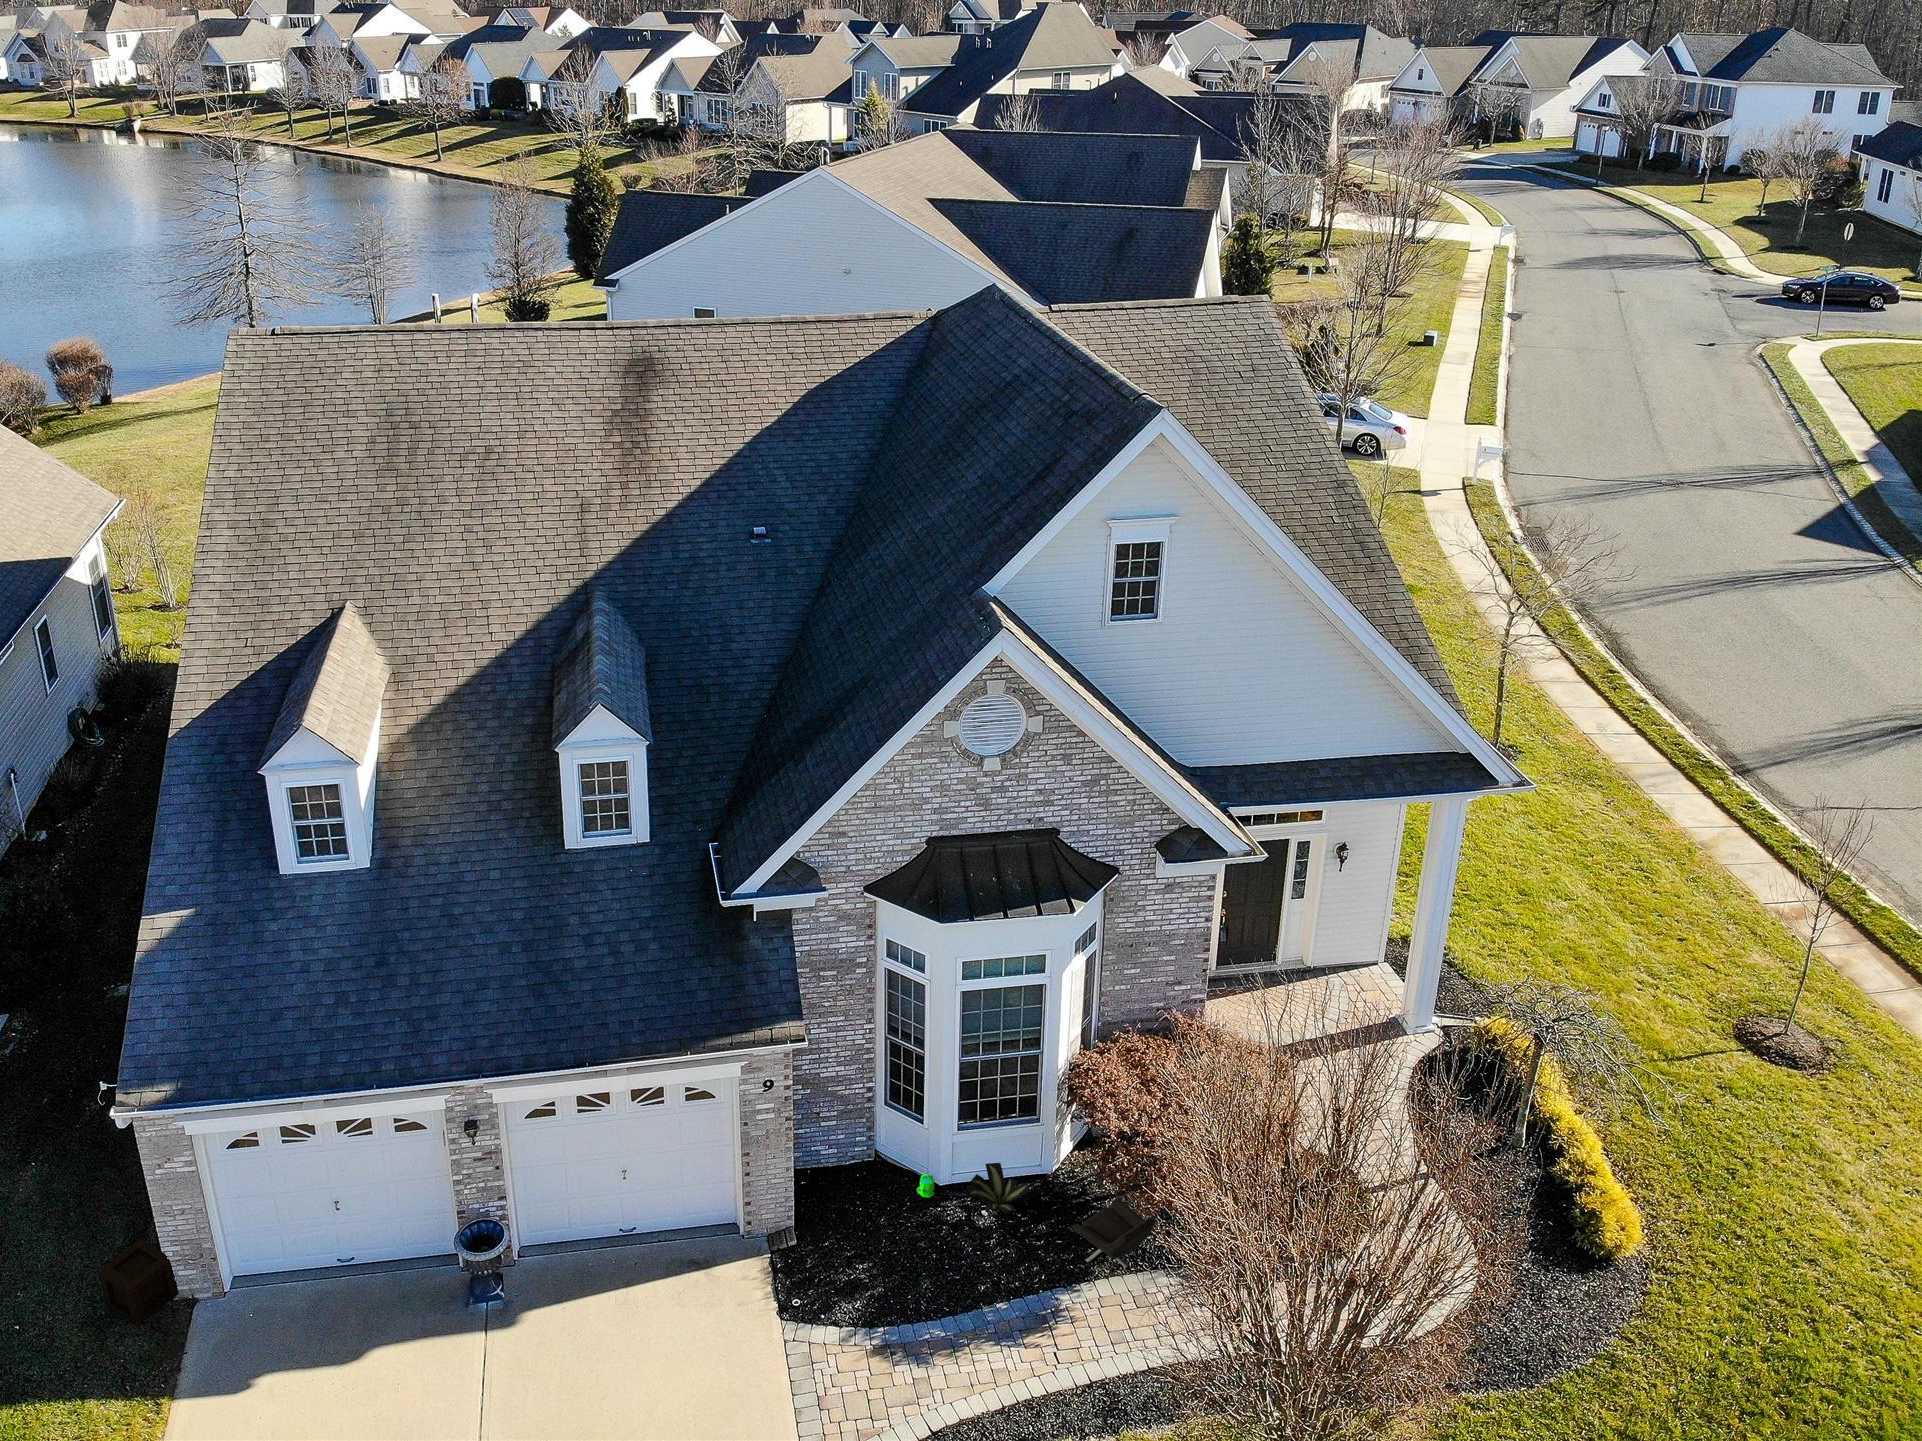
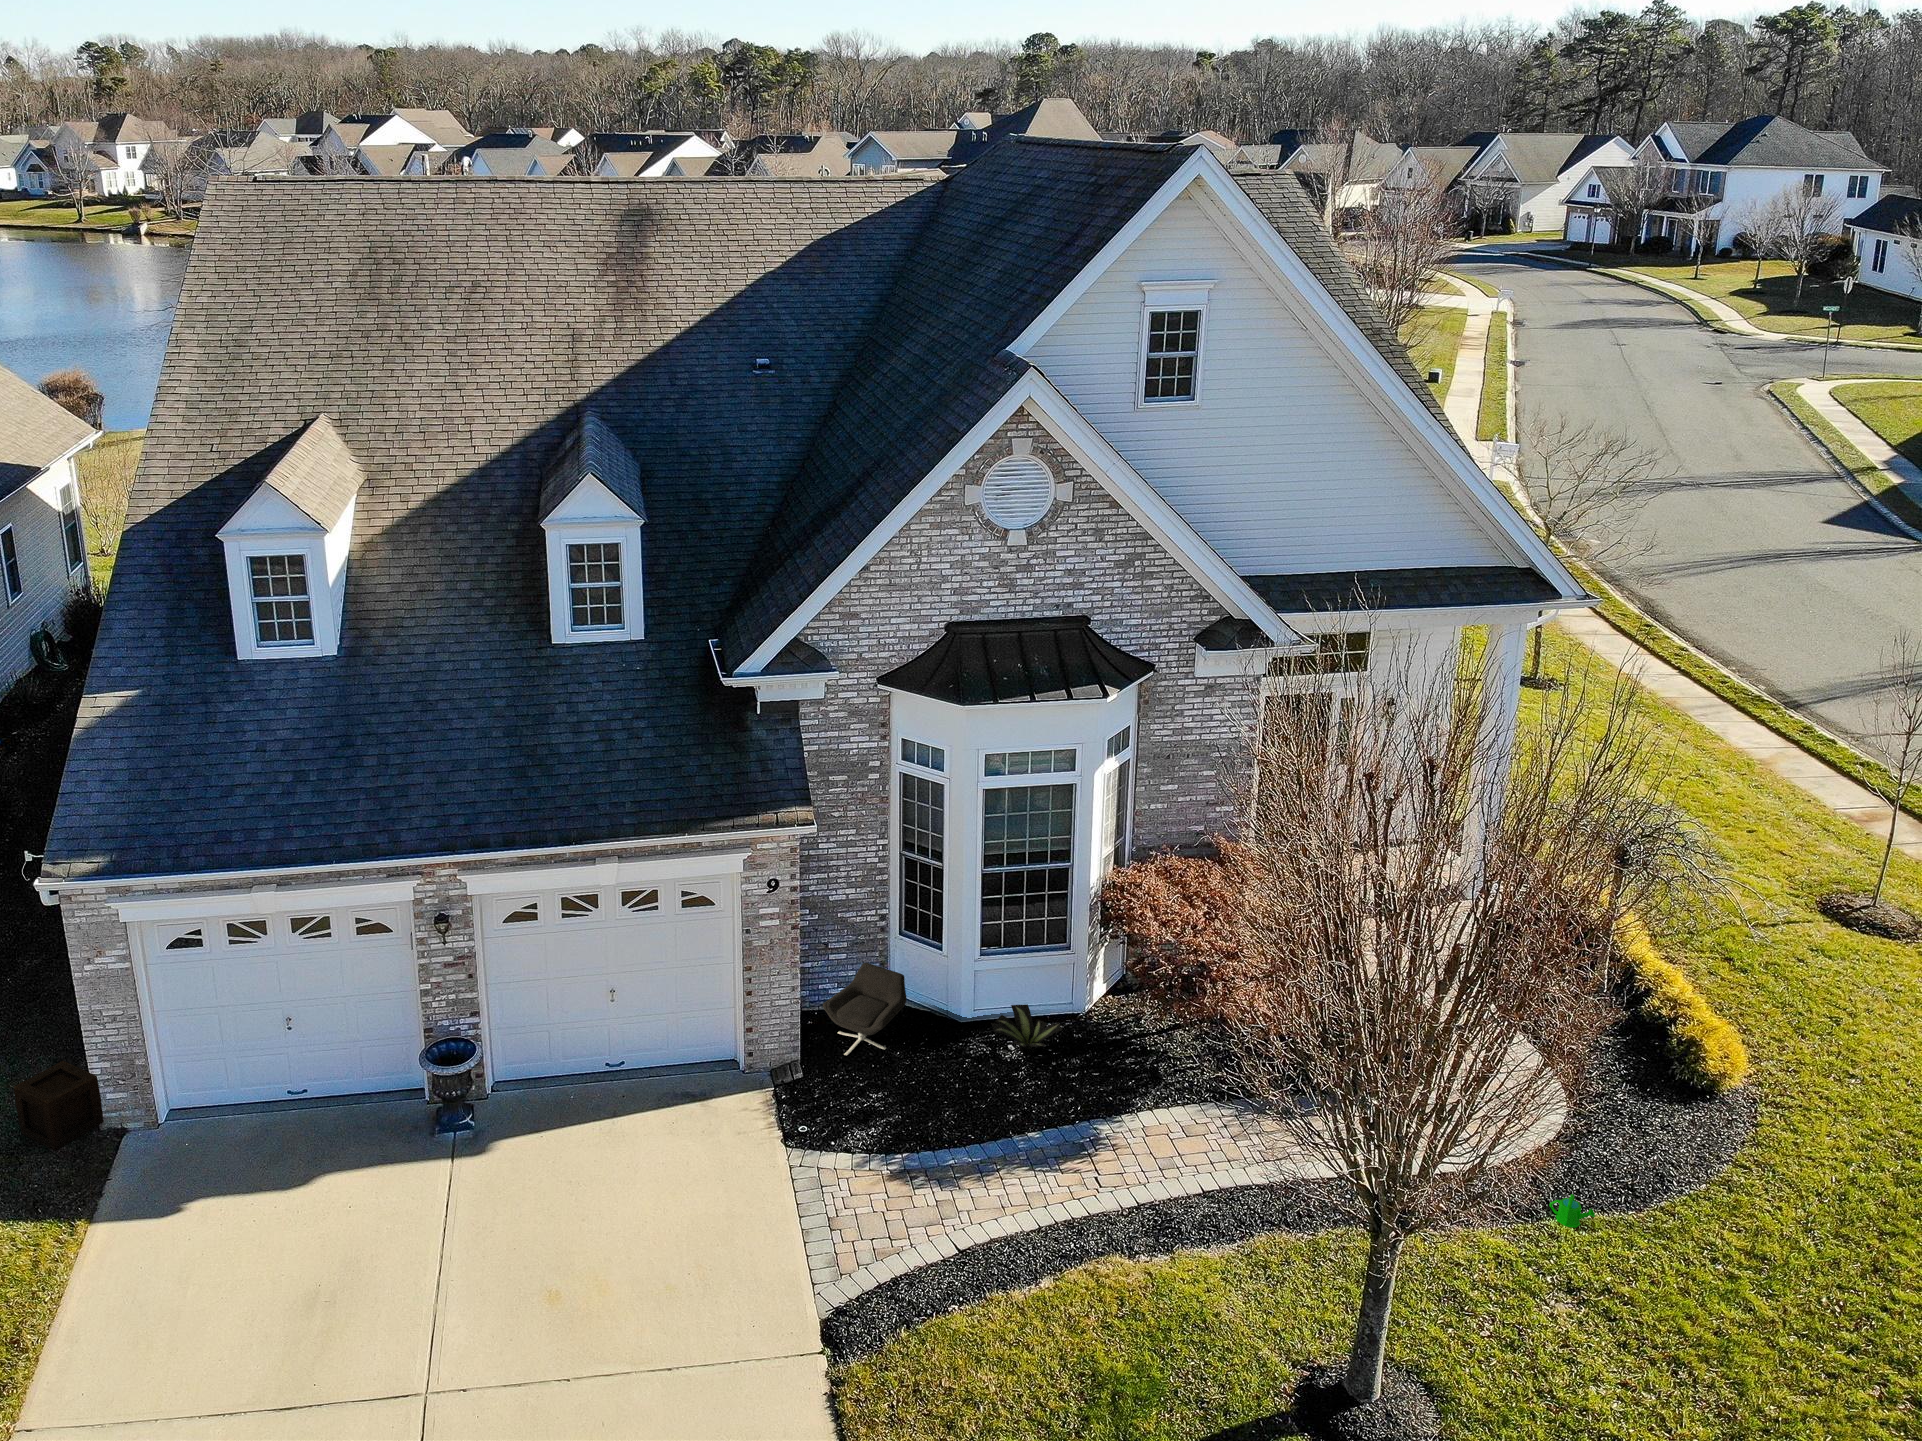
watering can: present [917,1173,934,1198] -> present [1549,1194,1595,1228]
lounge chair: present [1073,1198,1155,1267] -> present [823,963,907,1055]

